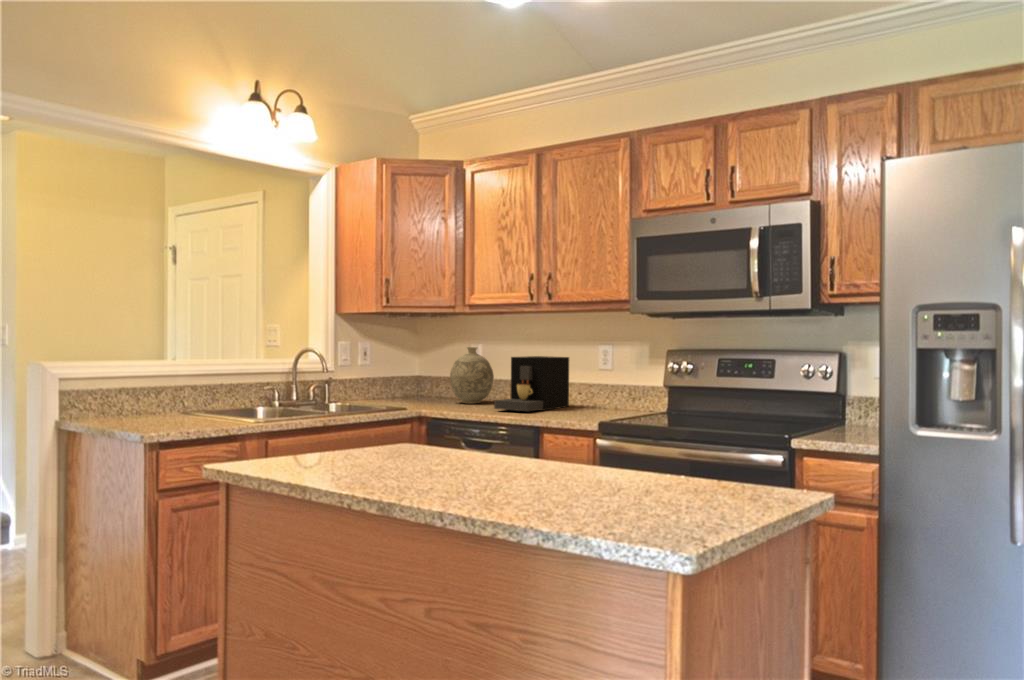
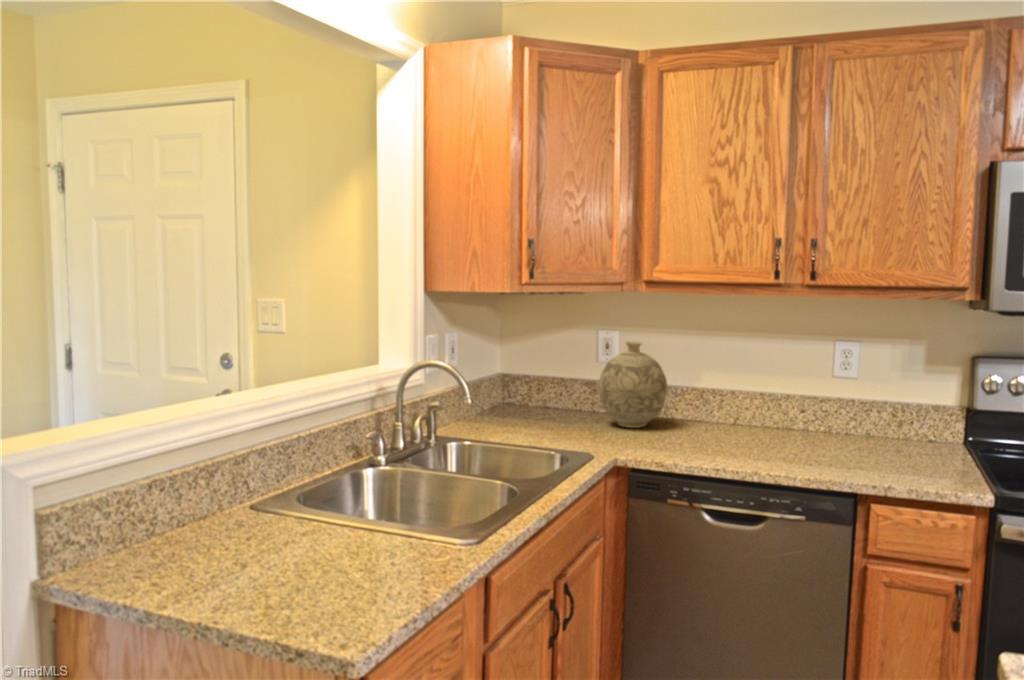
coffee maker: present [494,356,569,411] -> none [729,357,803,456]

